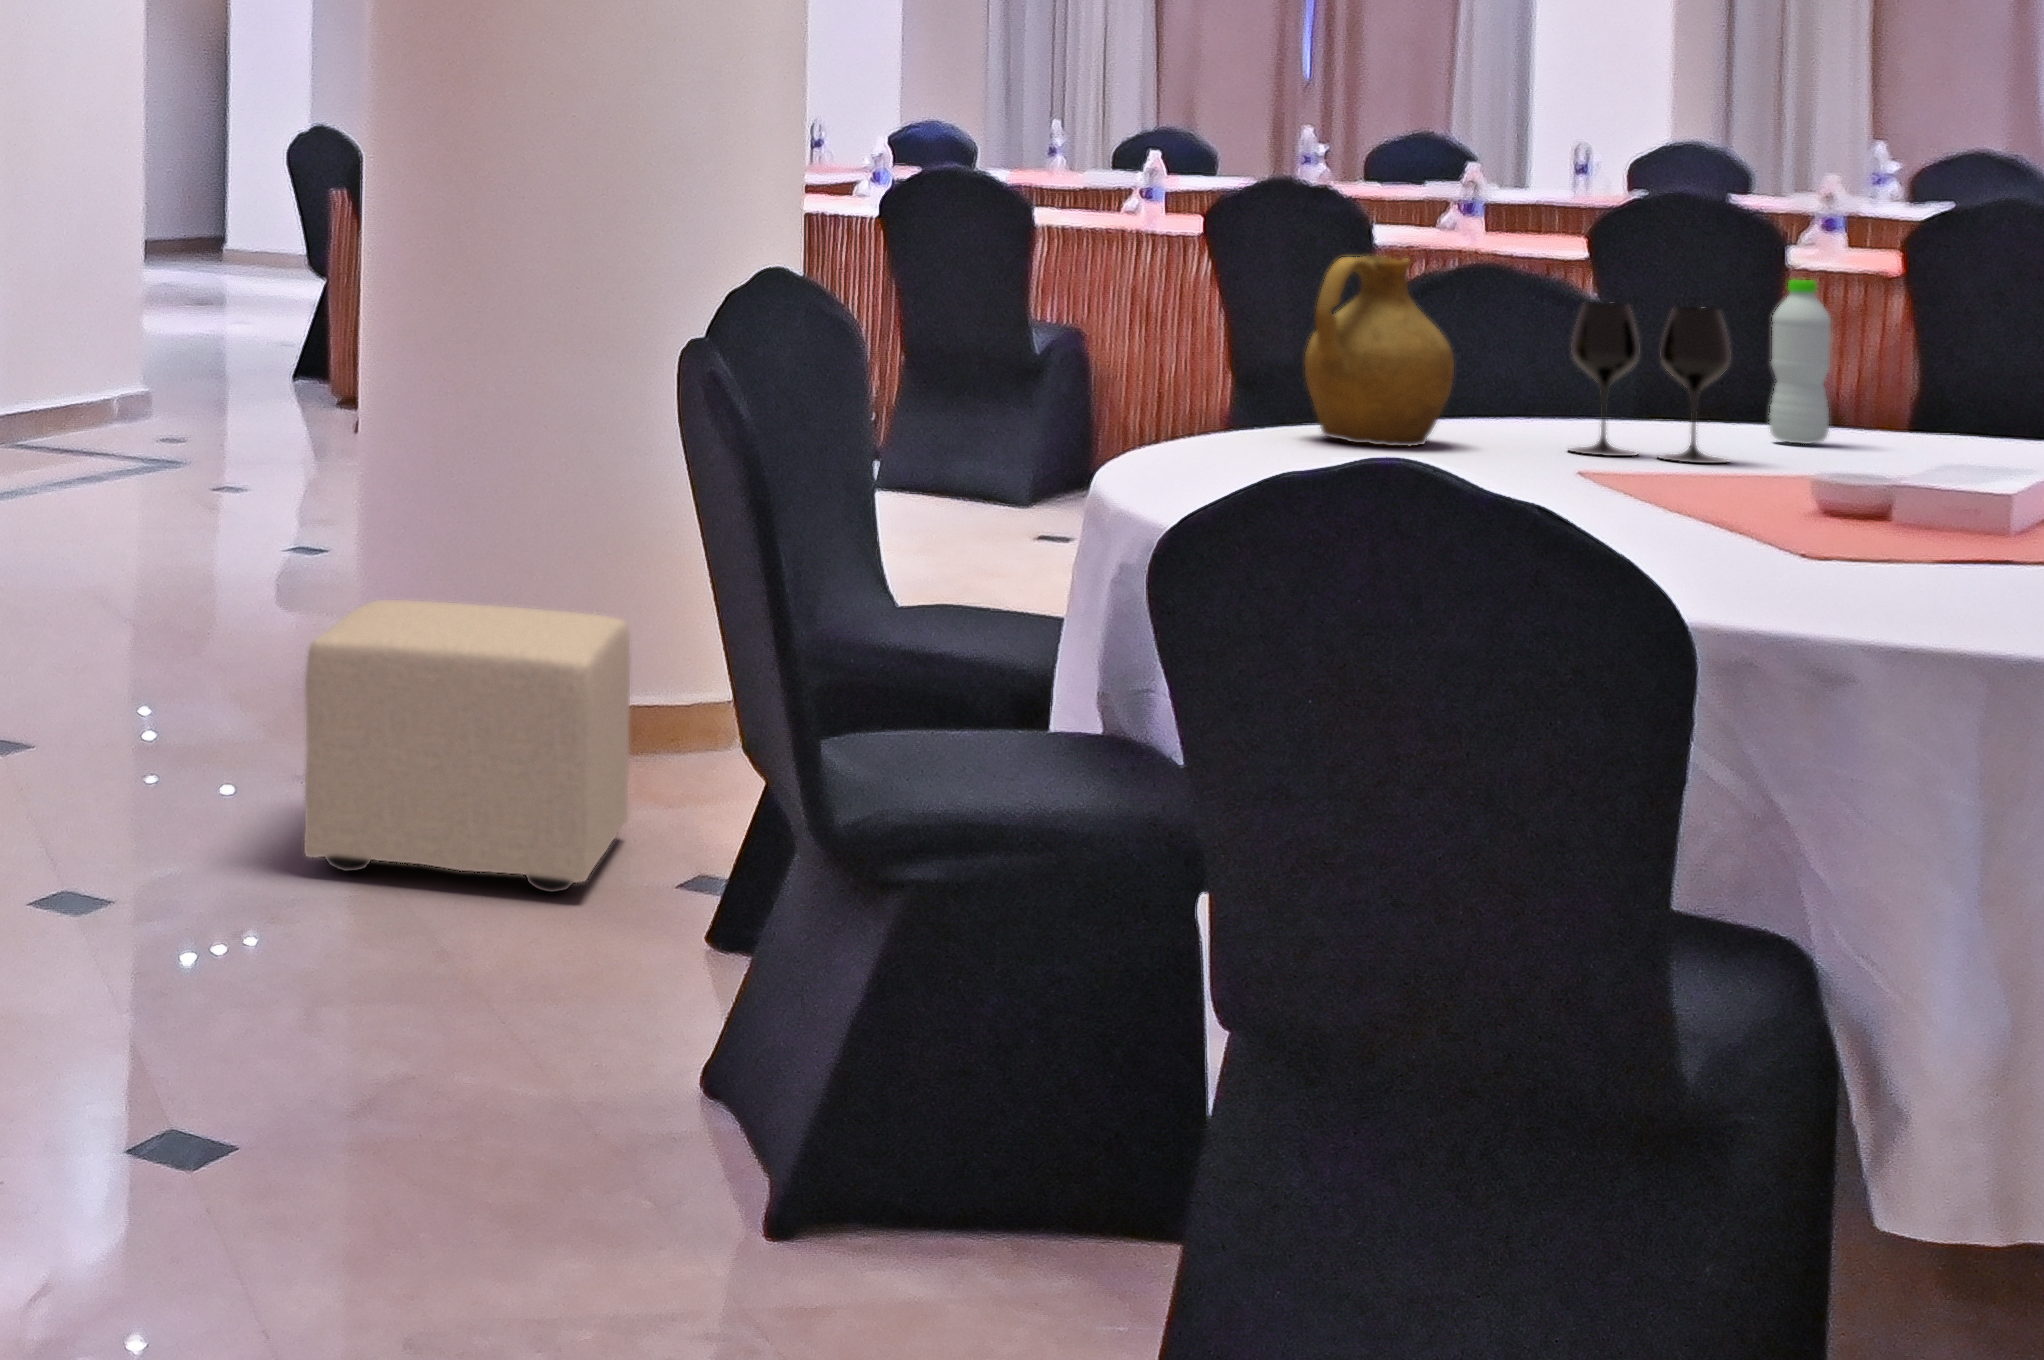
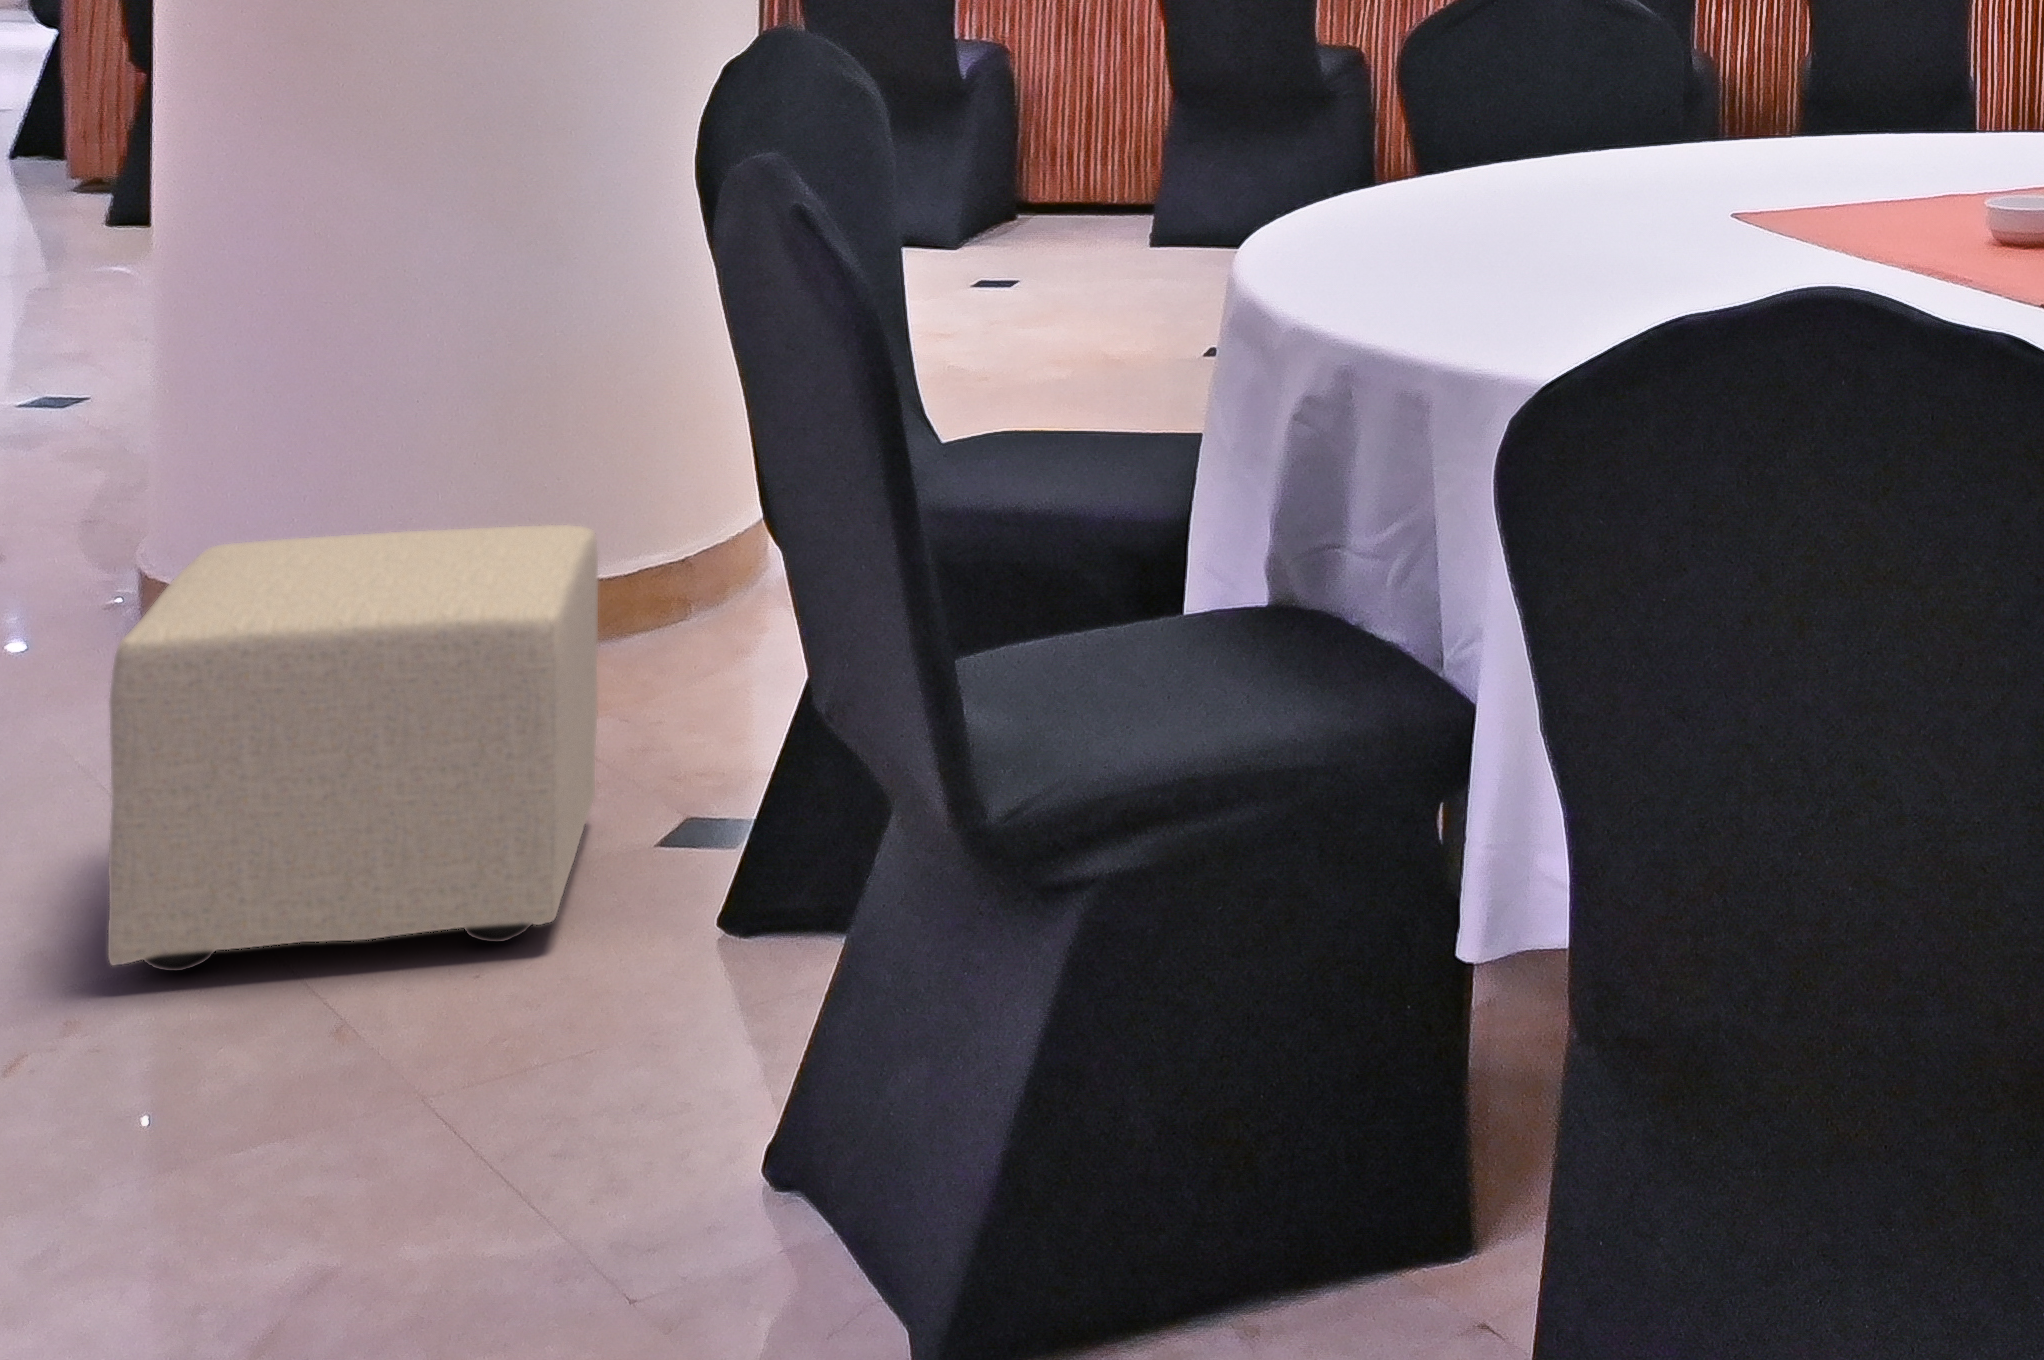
pitcher: present [1305,256,1454,446] -> none [1497,12,1661,241]
water bottle: present [1770,280,1831,444] -> none [1934,12,1991,190]
wine glass: present [1568,302,1730,463] -> none [1773,54,1938,232]

